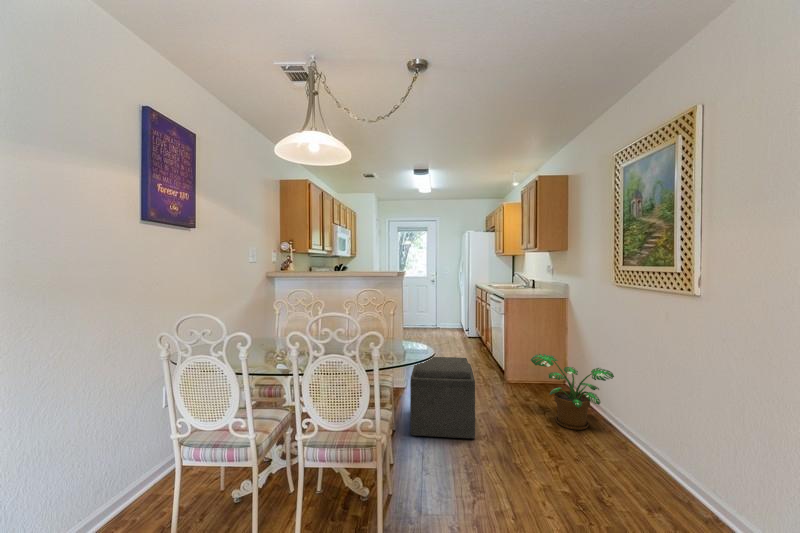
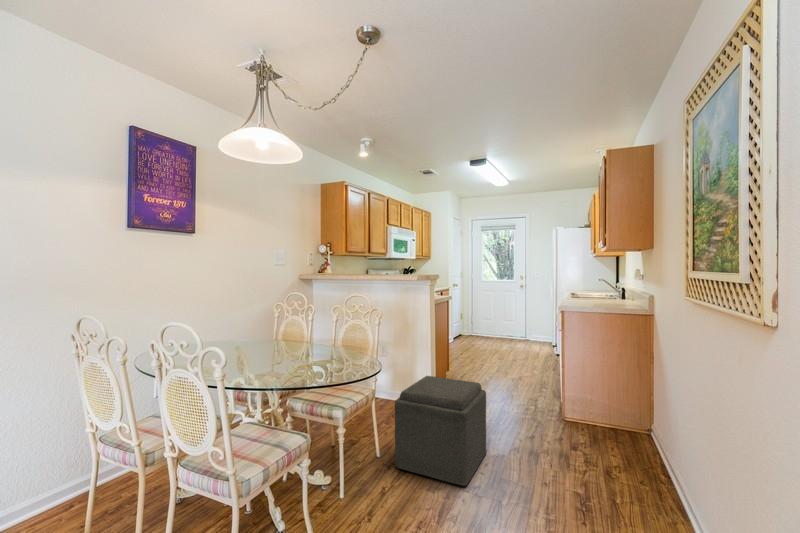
potted plant: present [530,354,614,430] -> none [572,388,687,505]

